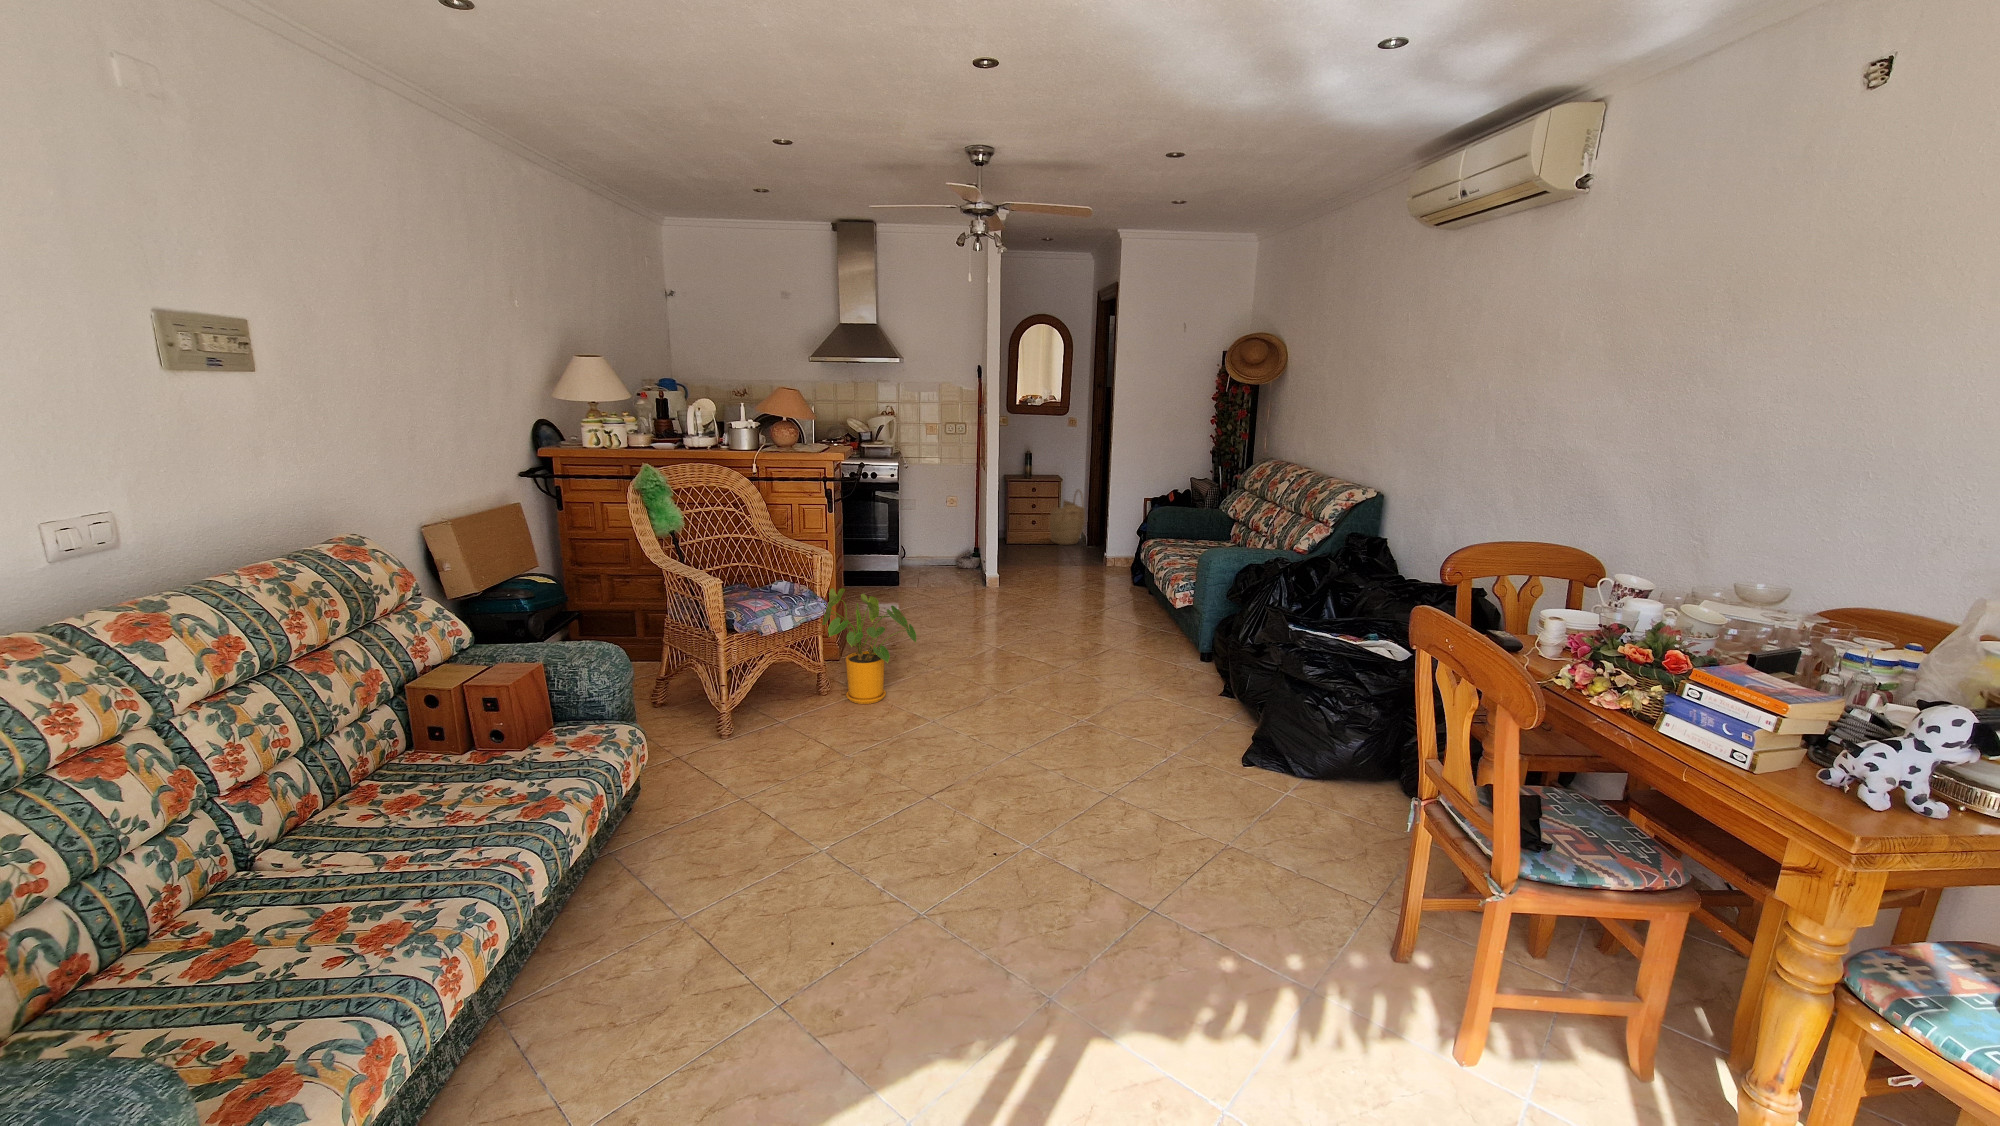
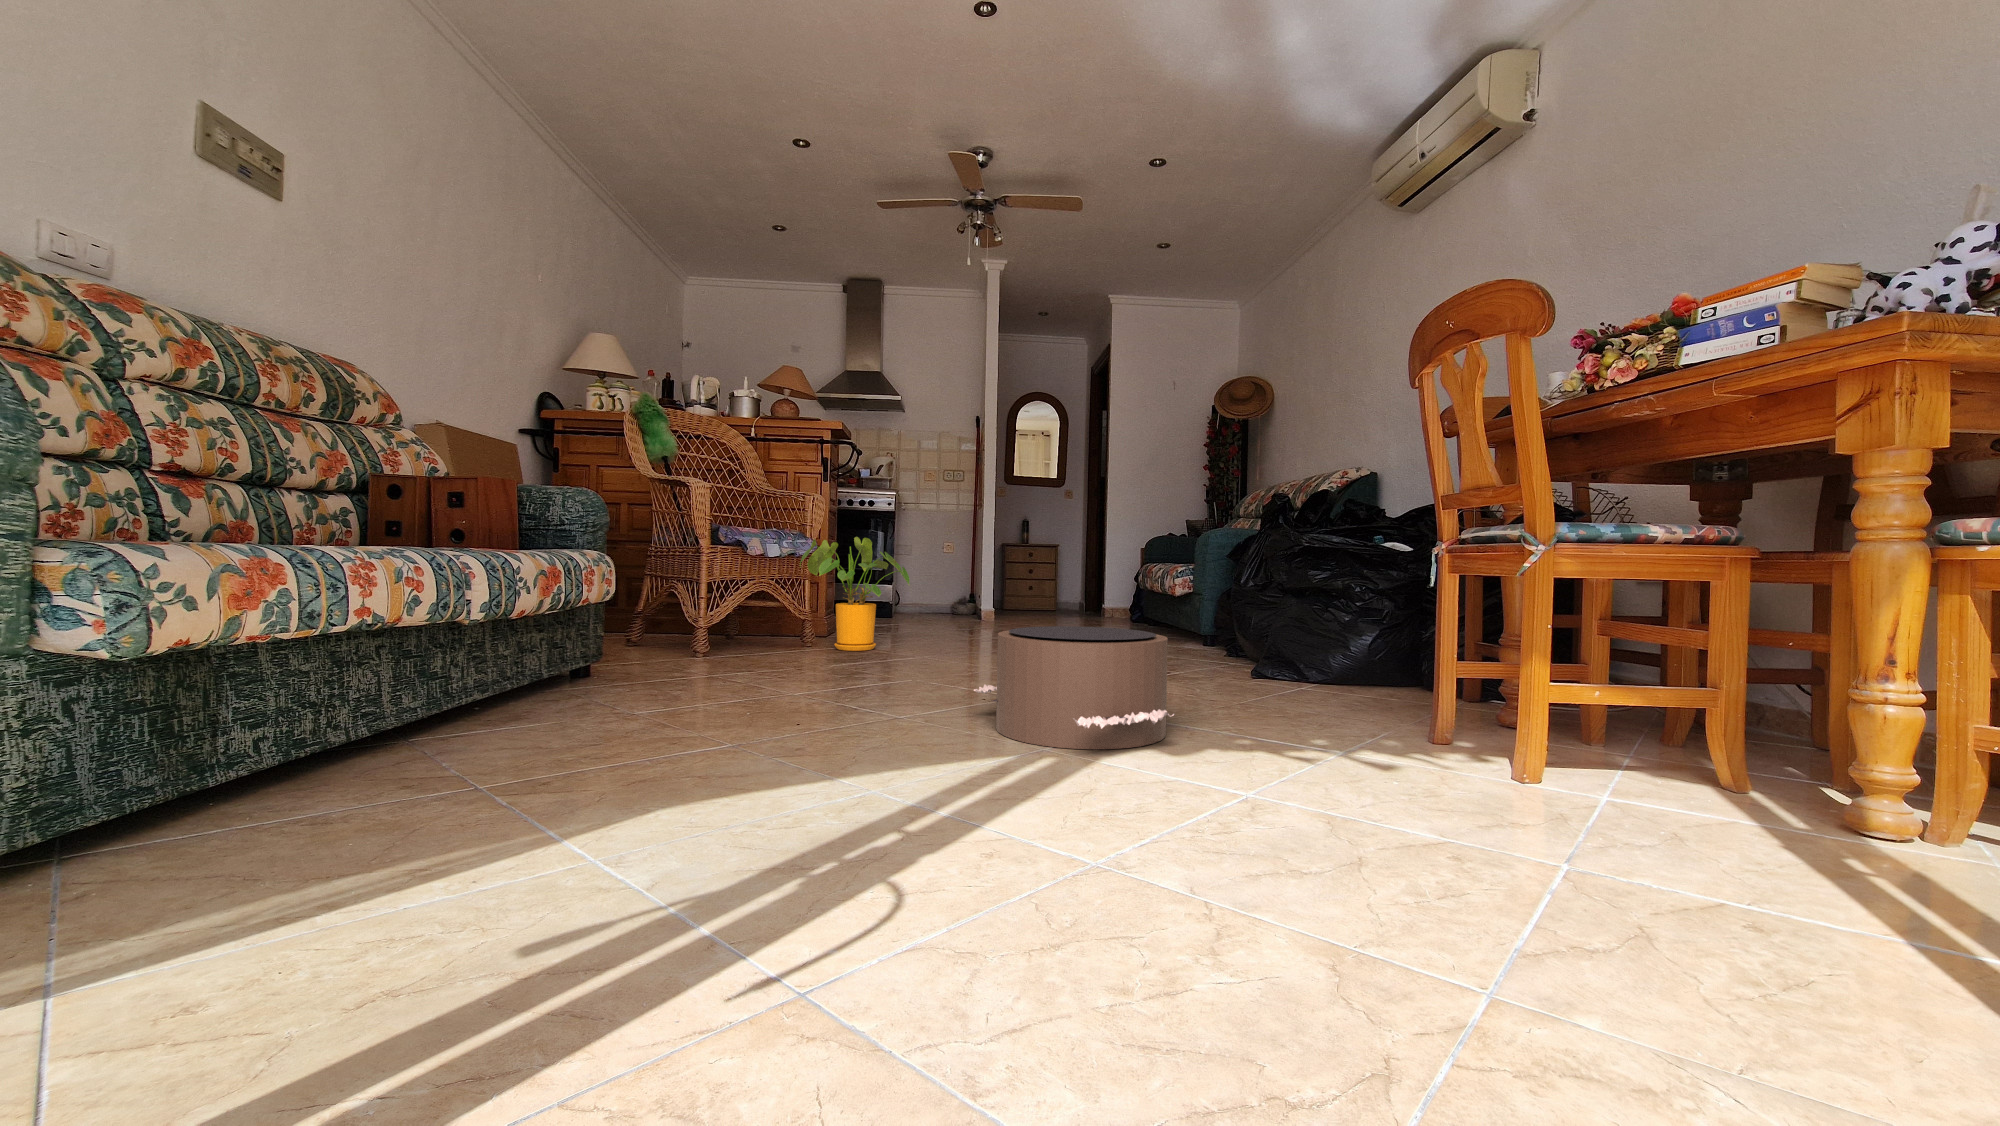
woven basket: present [1050,490,1085,545] -> none [1041,554,1081,607]
pouf: none [980,819,1160,995] -> present [974,626,1174,749]

